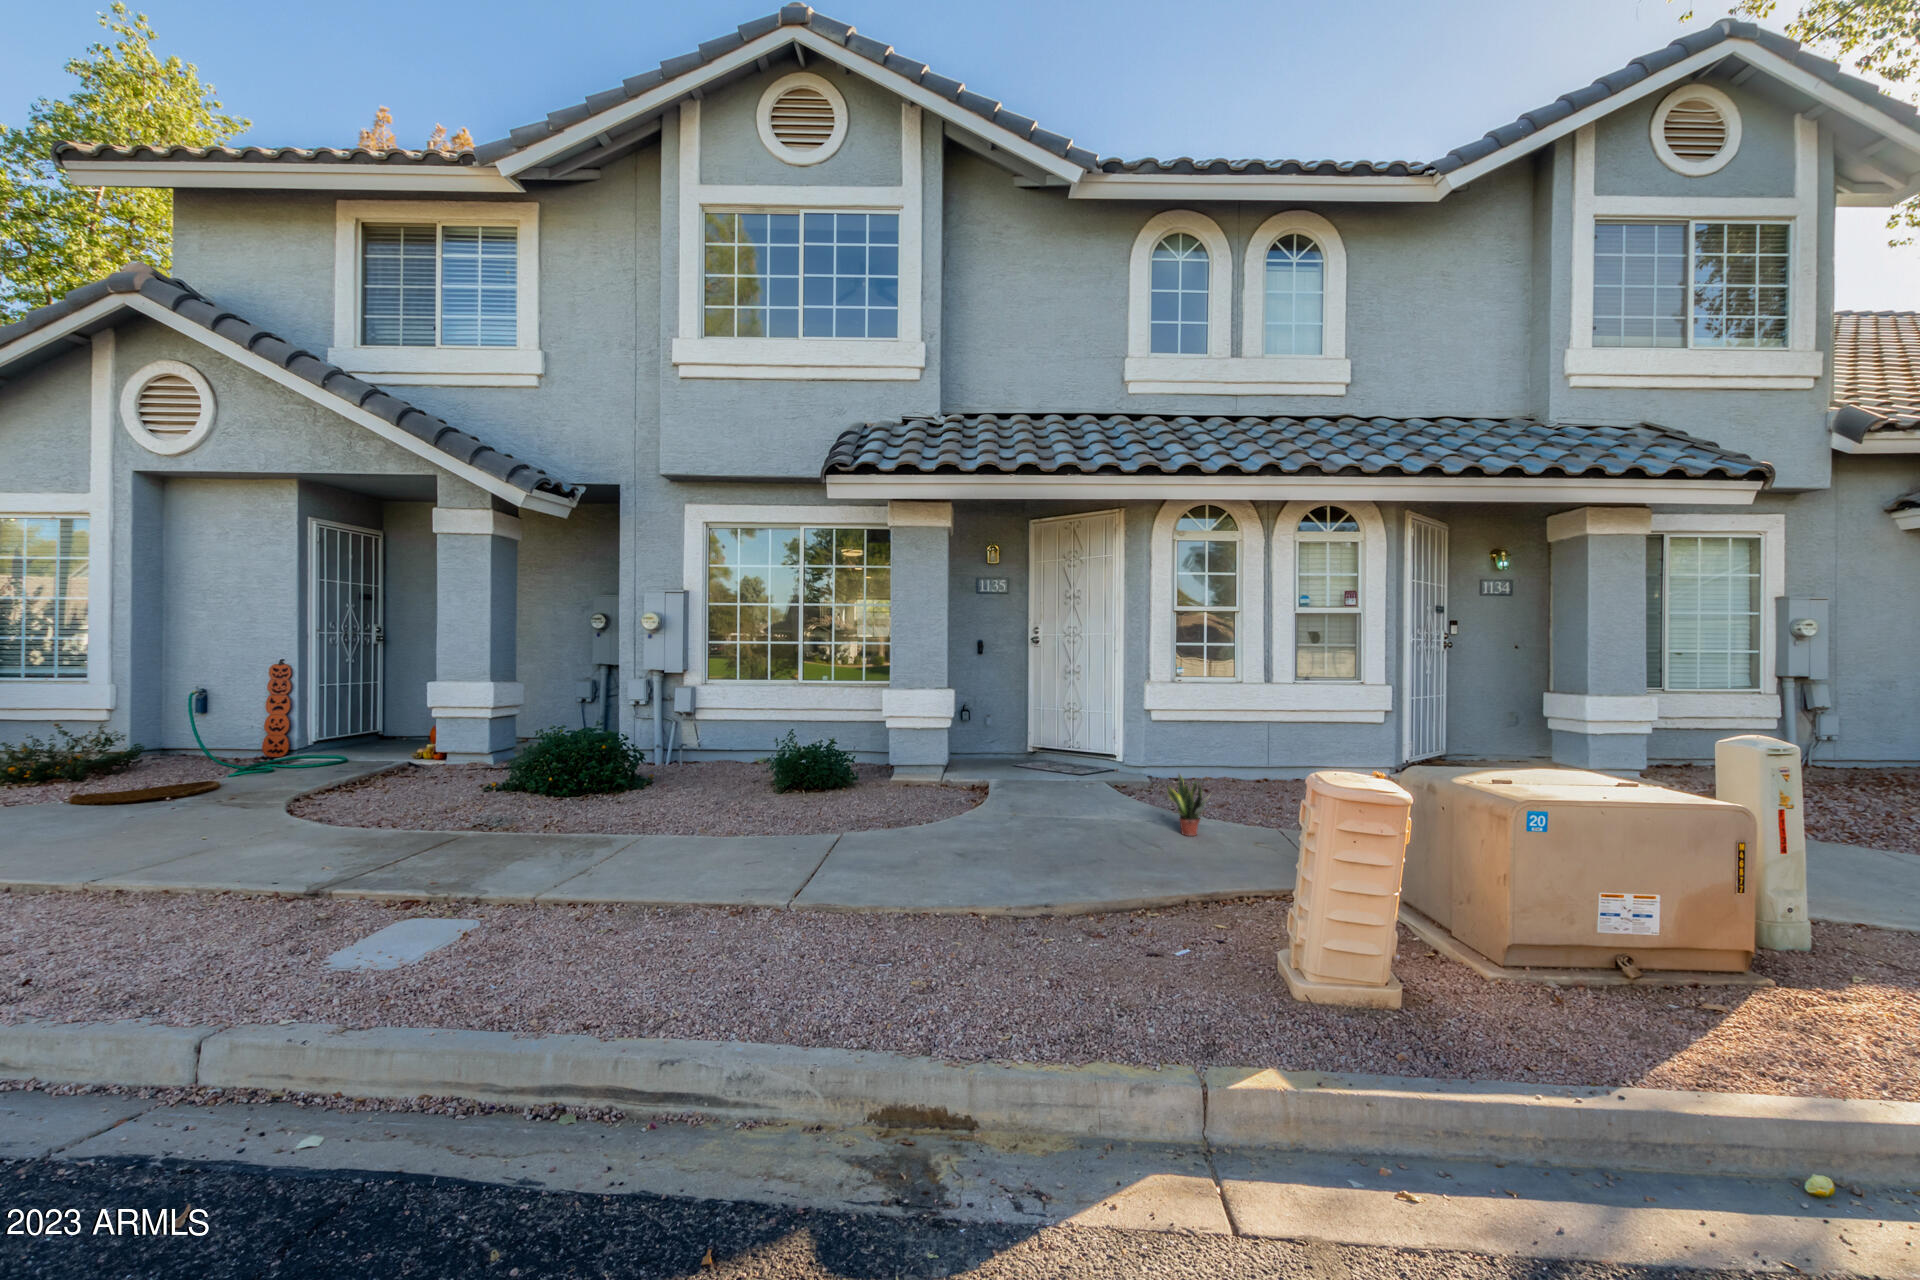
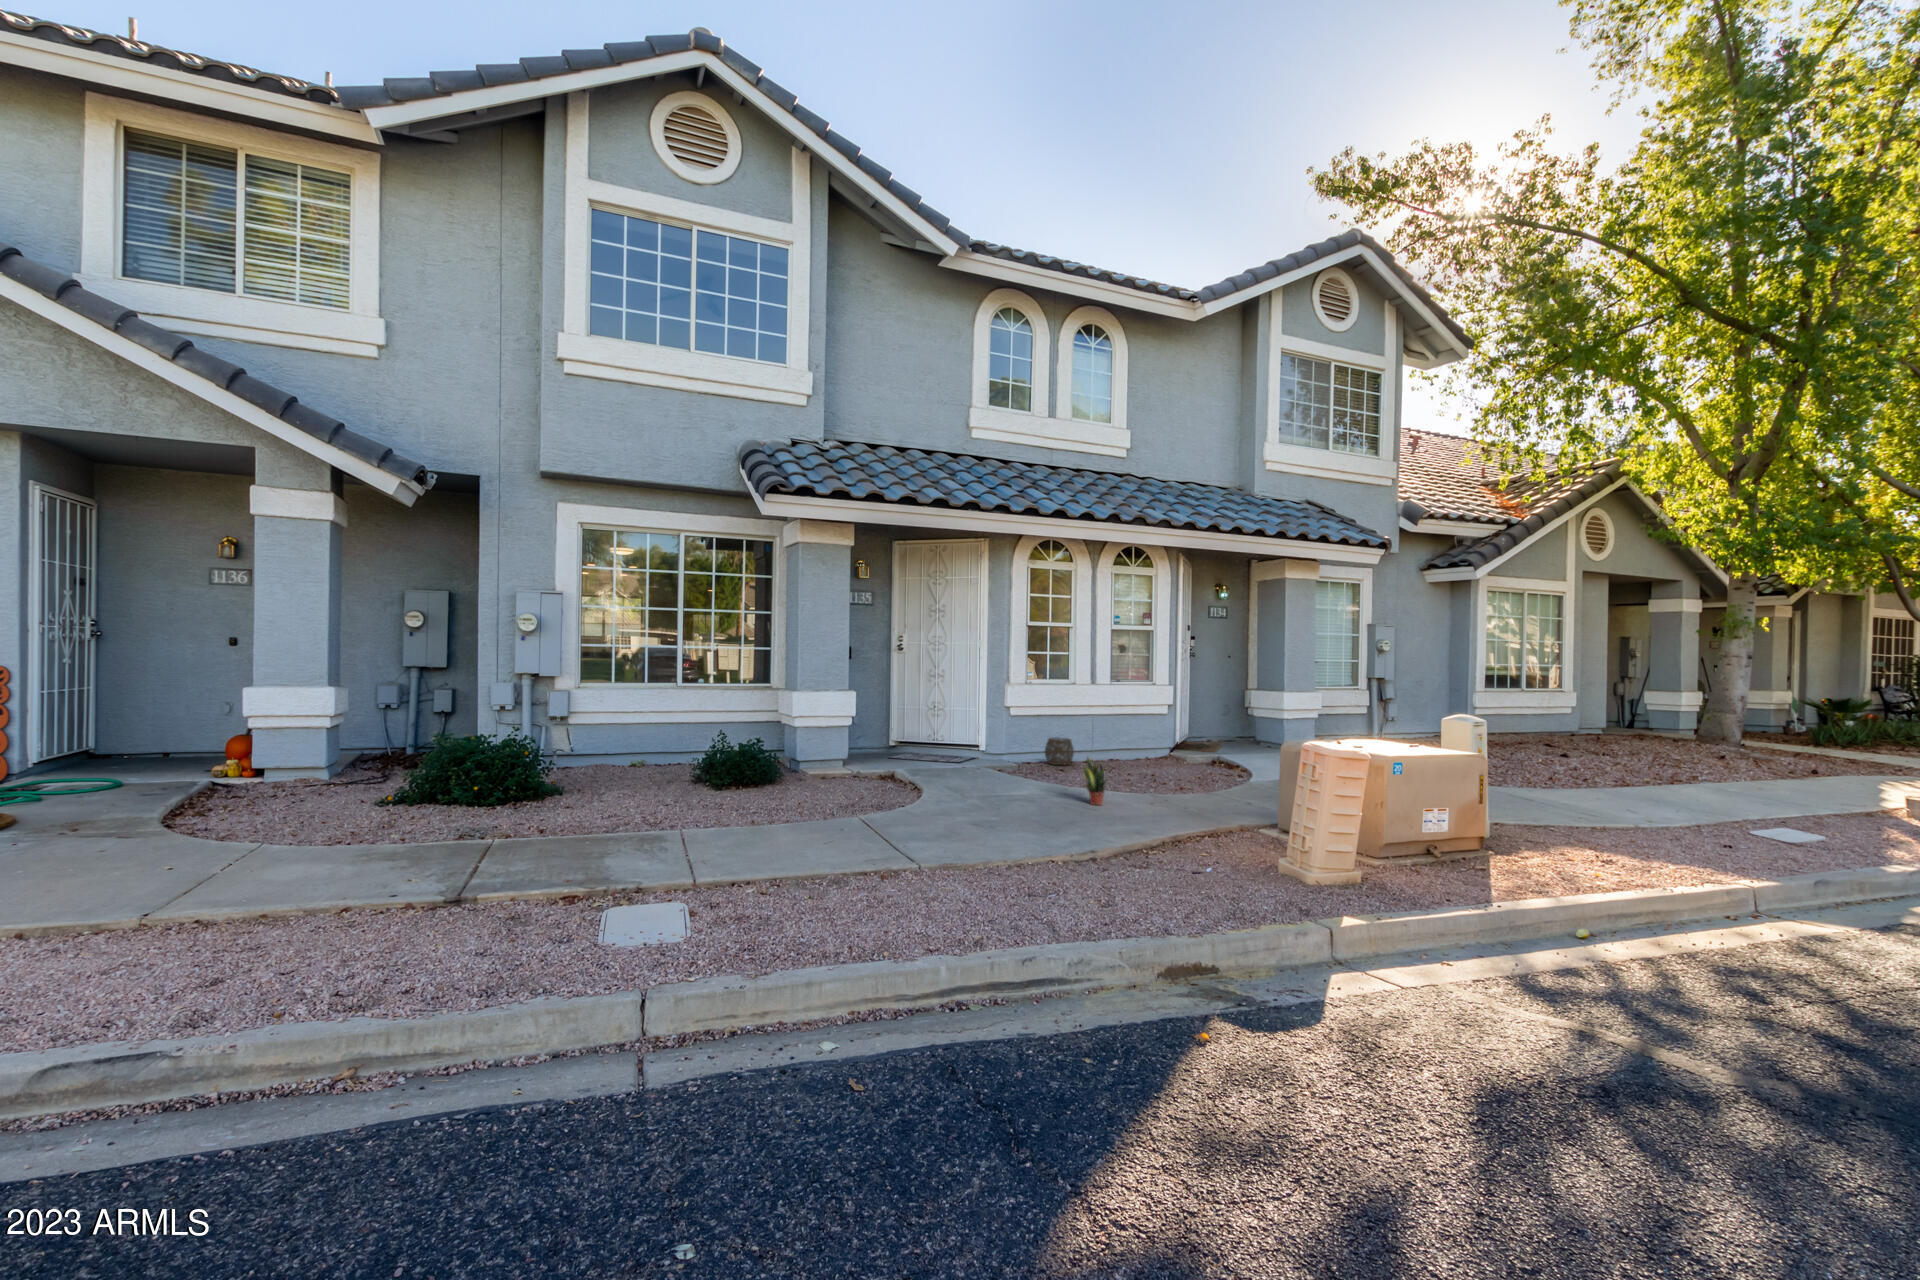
woven basket: none [1201,749,1238,784] -> present [1045,737,1074,765]

